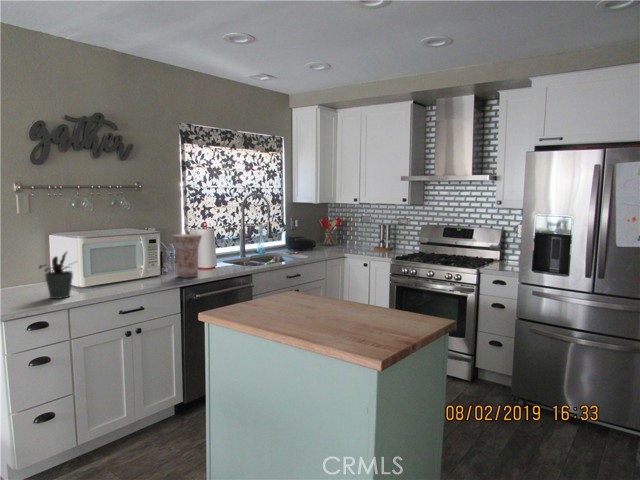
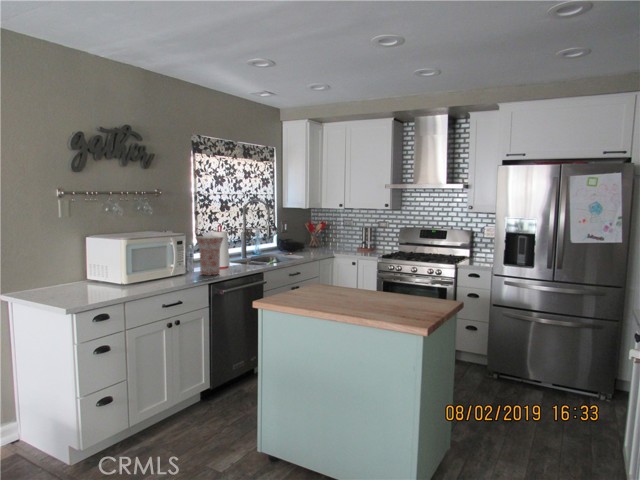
potted plant: present [39,252,73,299] -> none [94,251,127,294]

